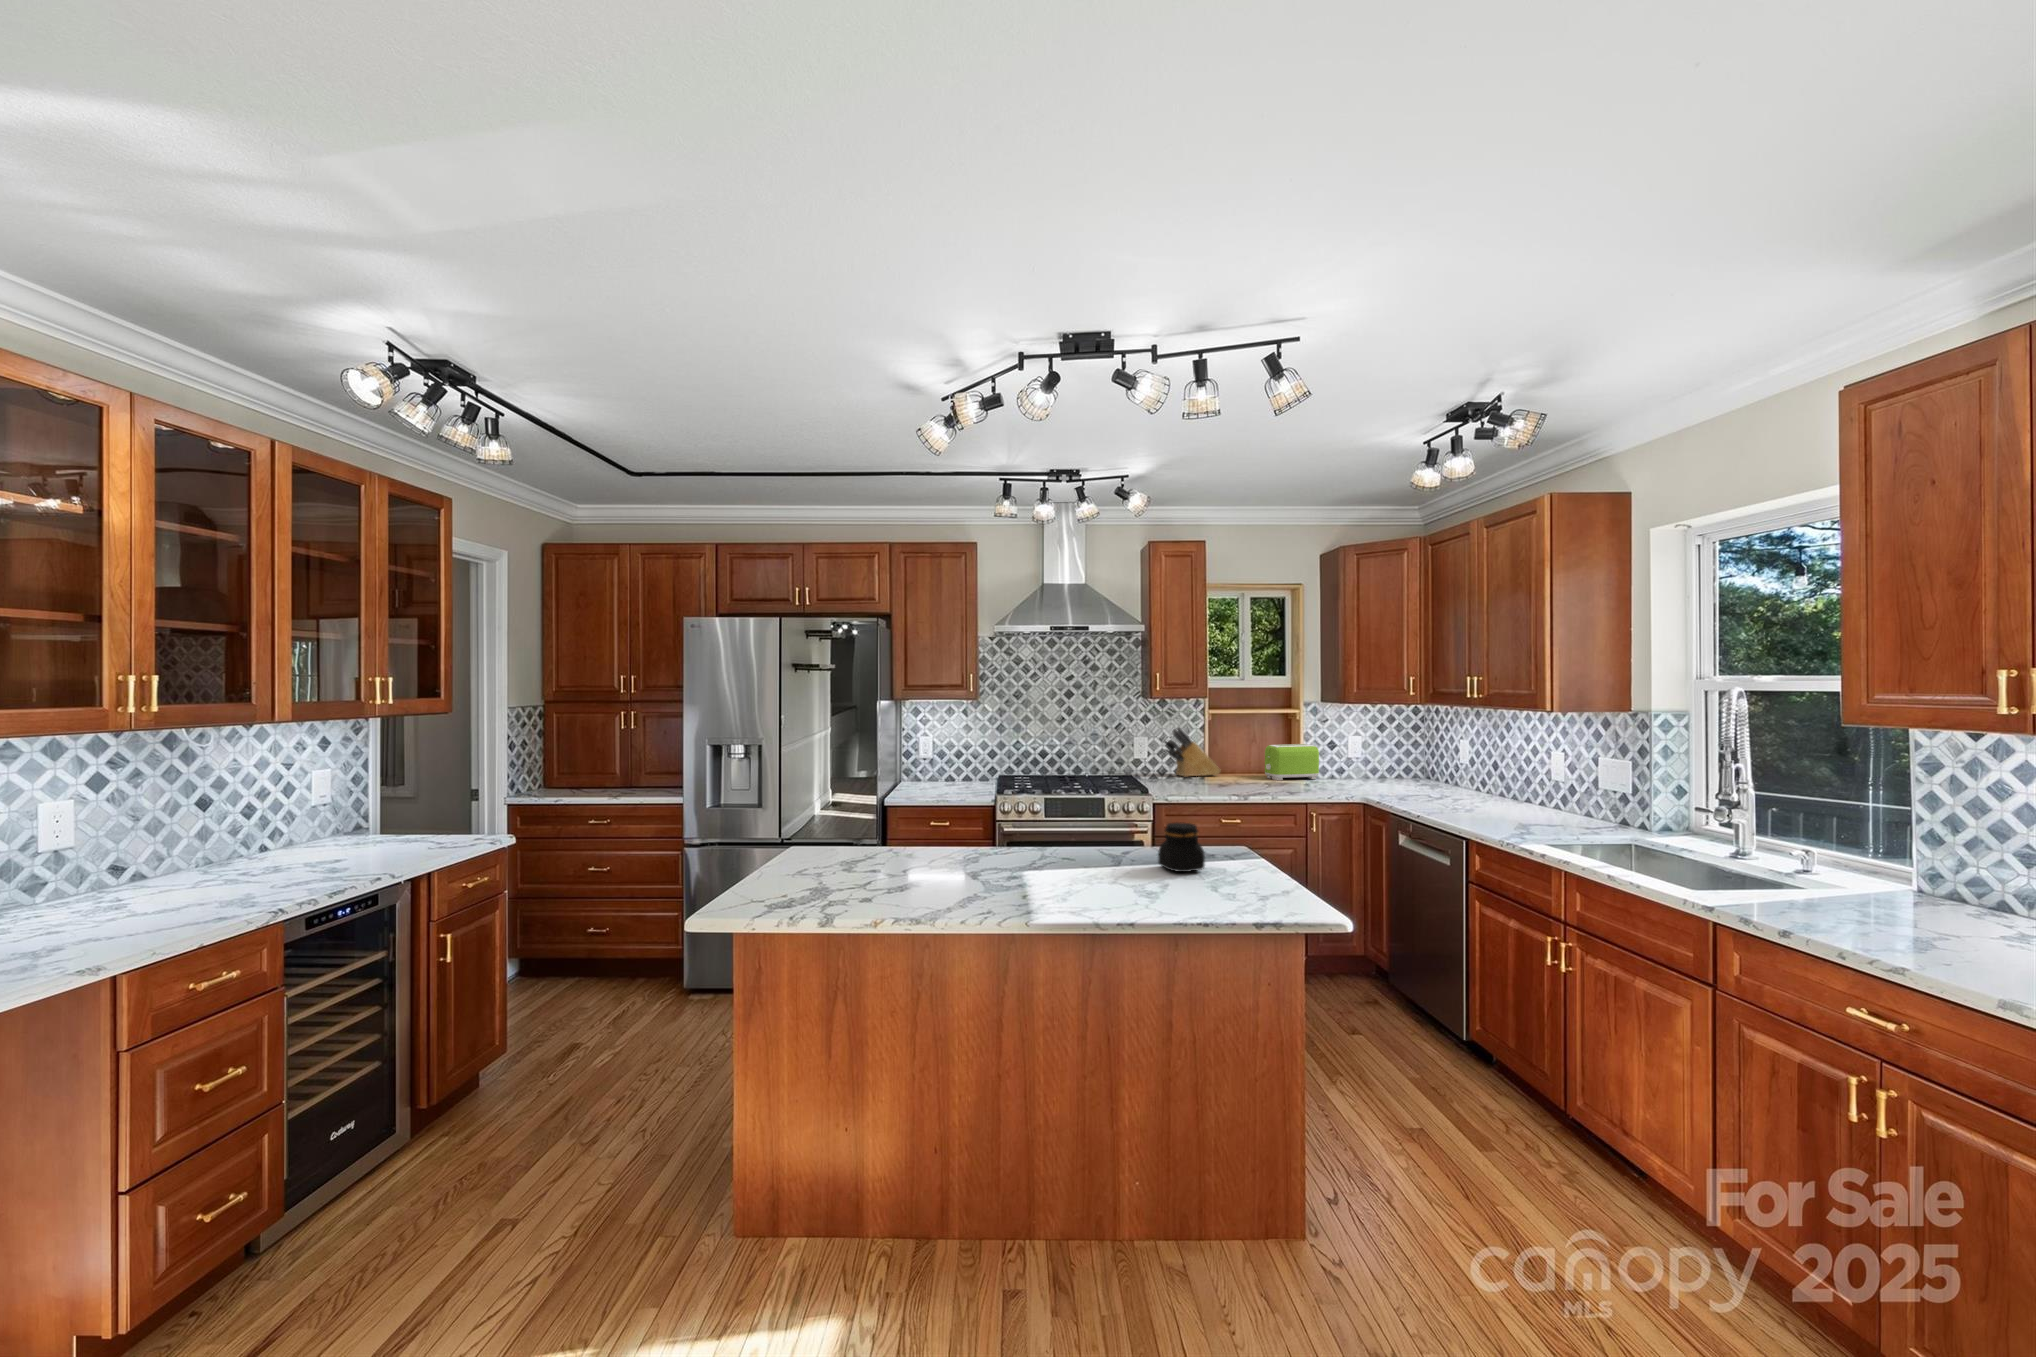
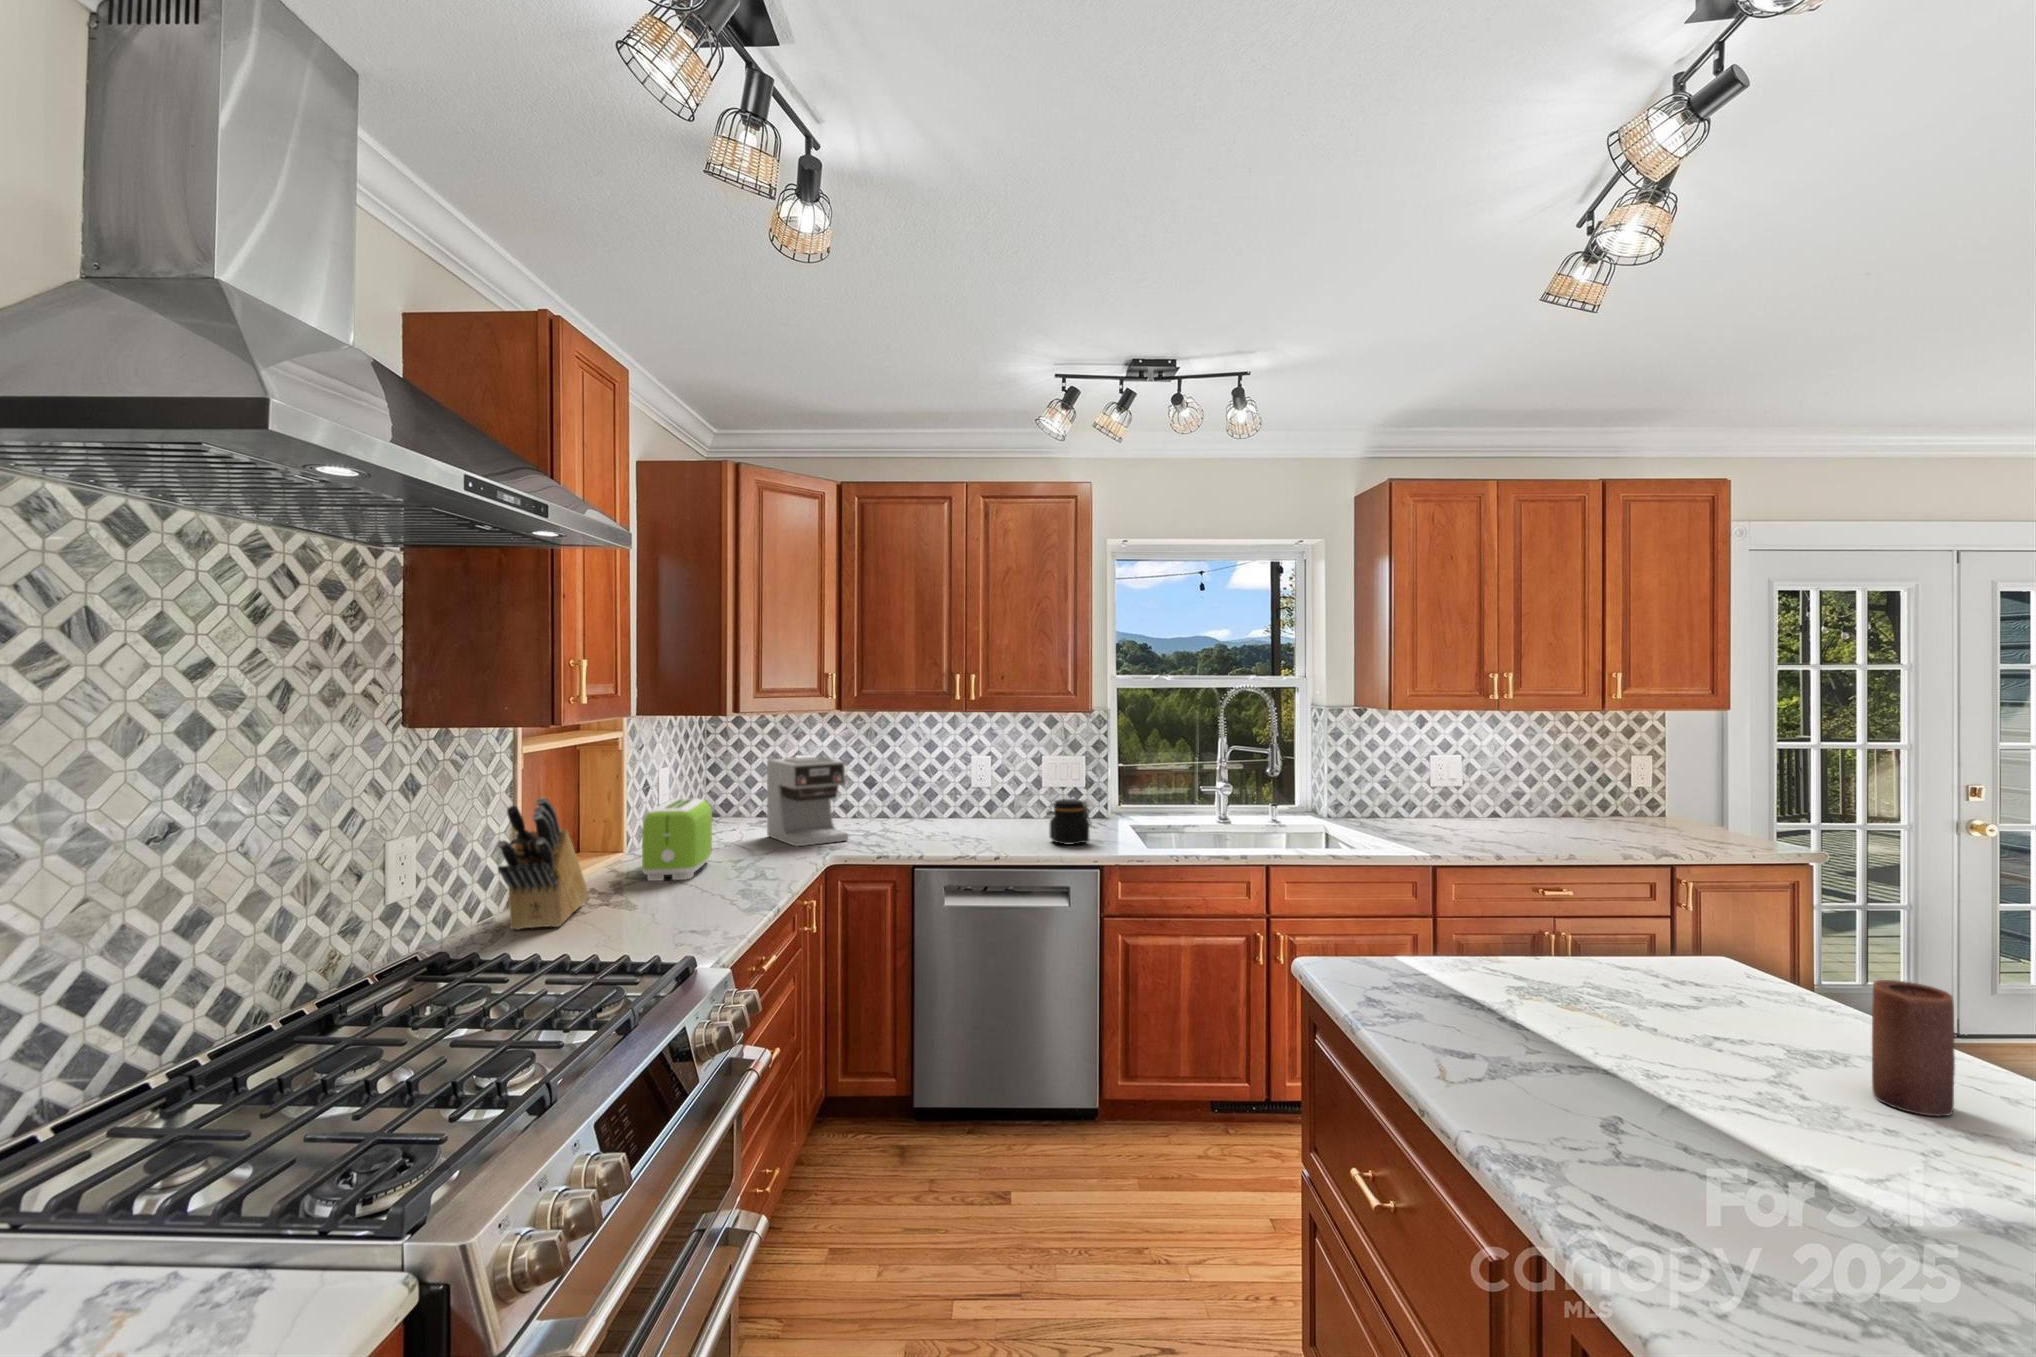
coffee maker: none [1378,733,1435,789] -> present [767,757,848,847]
candle: none [1099,822,1121,870] -> present [1872,980,1955,1116]
jar: present [1158,822,1205,872] -> present [1047,799,1091,844]

